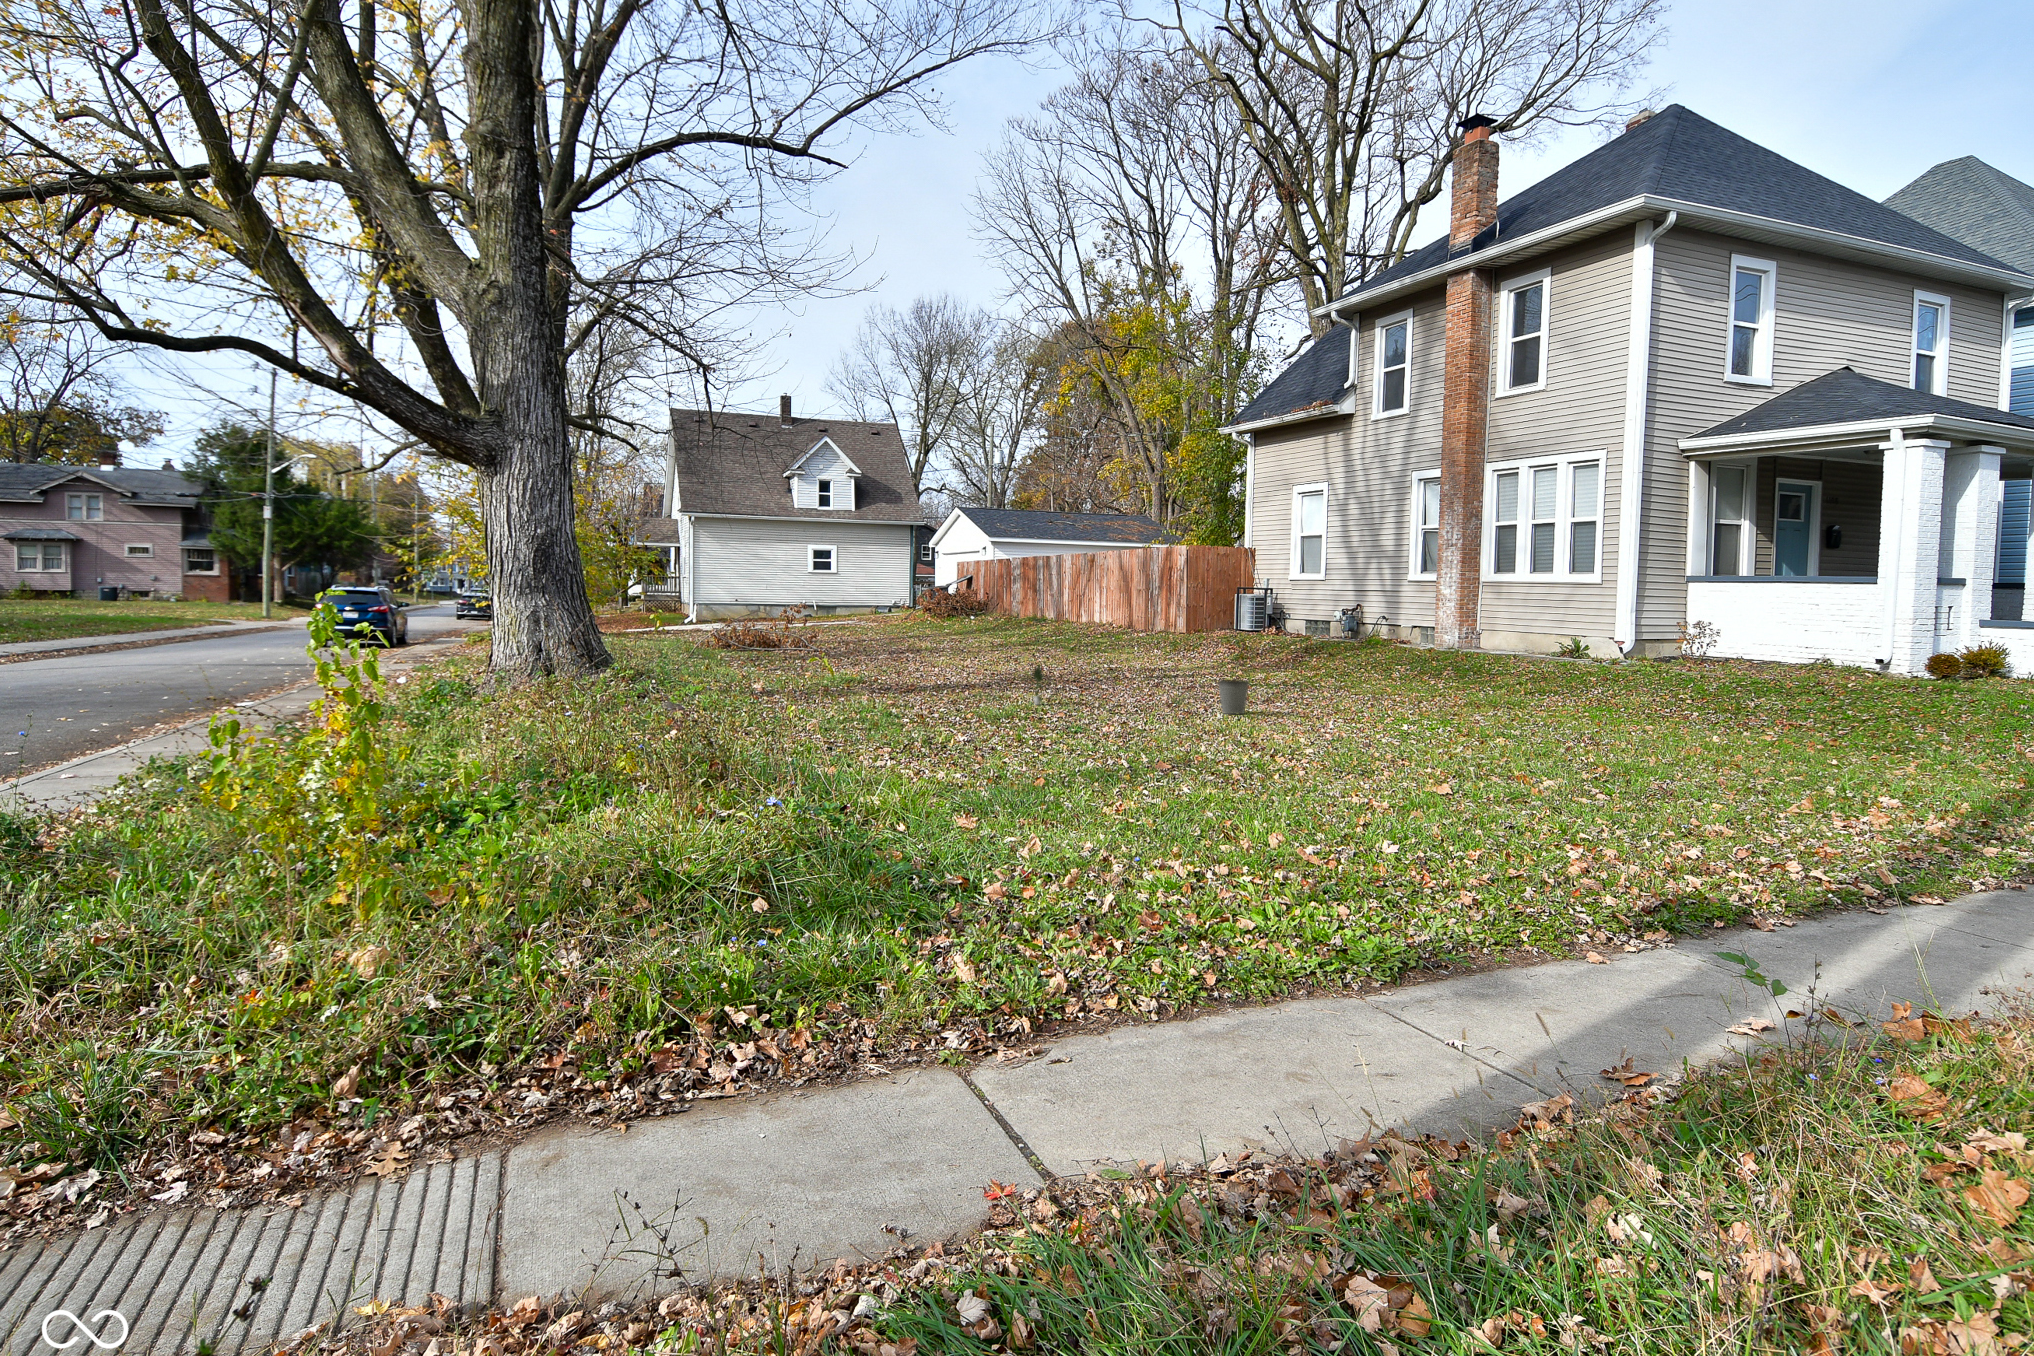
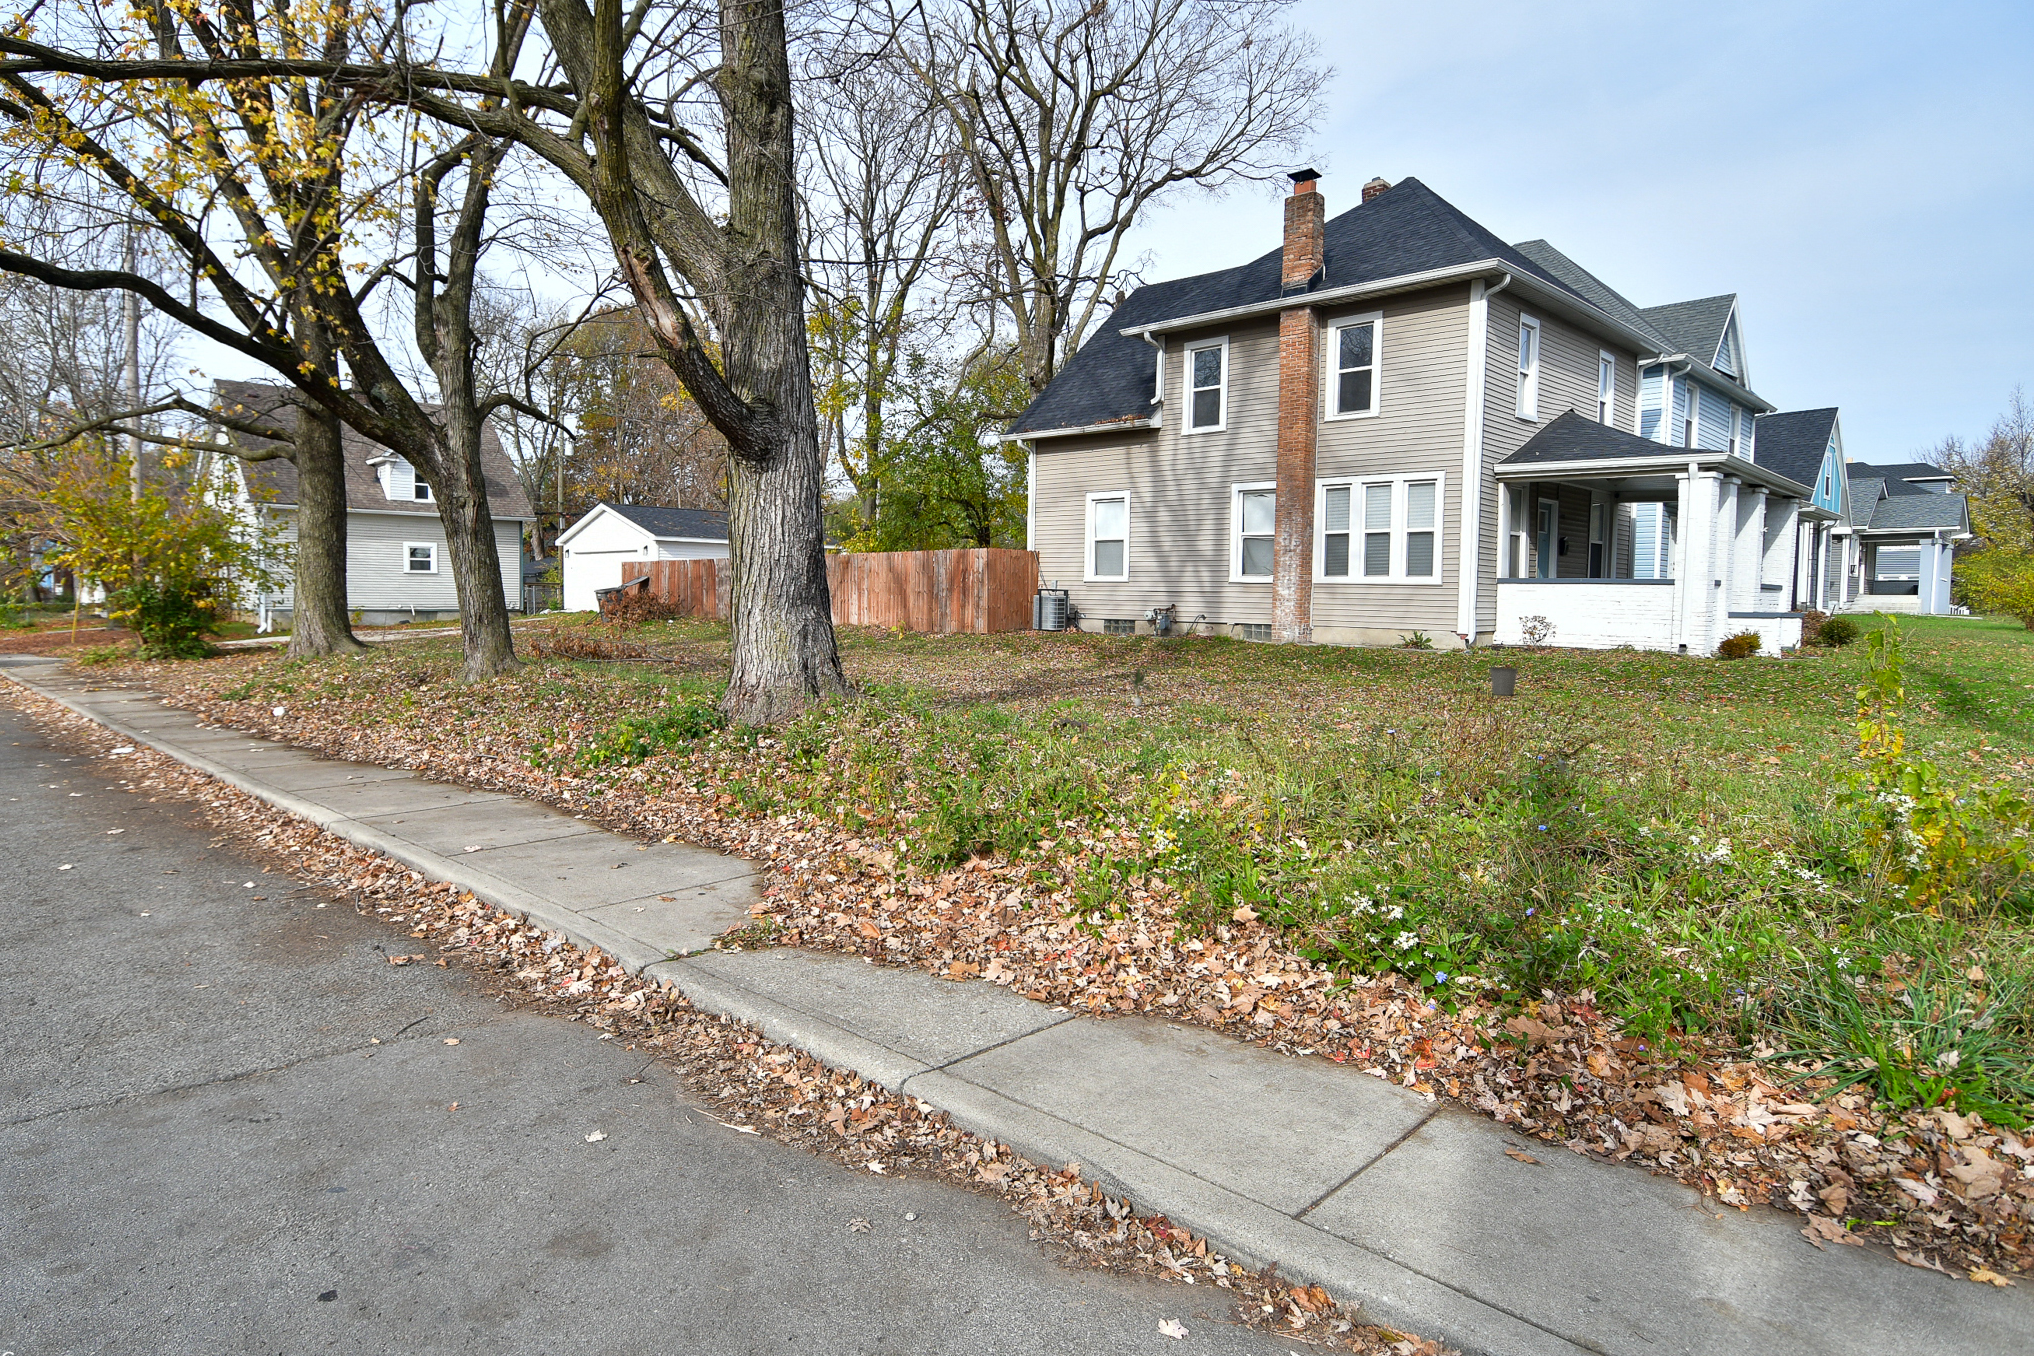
bucket: present [1218,680,1249,714] -> present [1490,667,1518,695]

